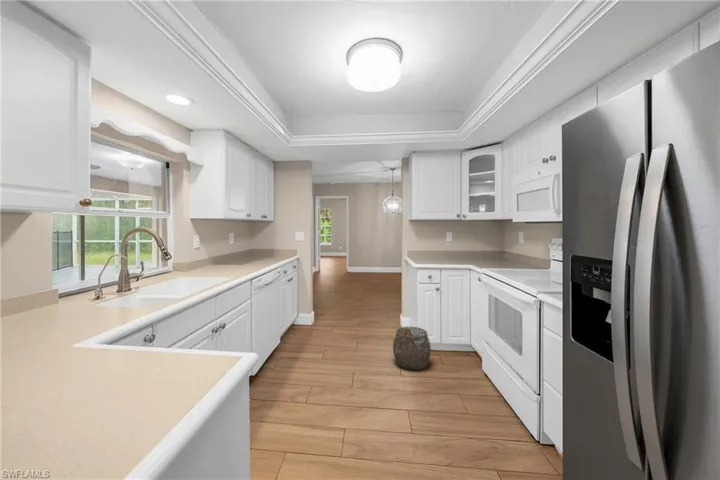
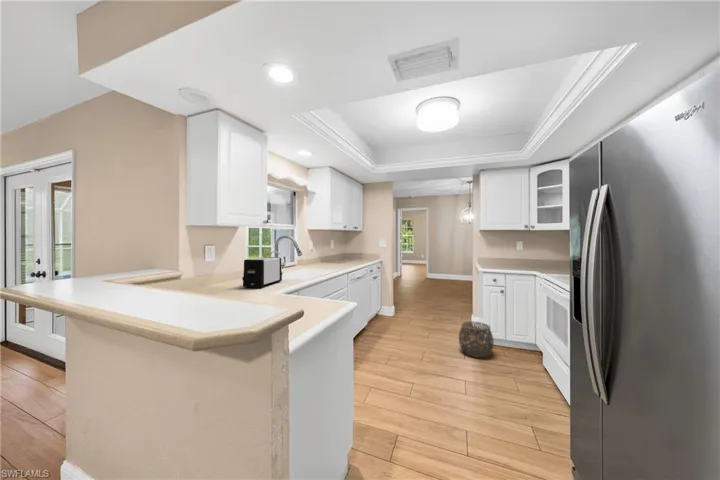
toaster: none [40,265,135,325] -> present [242,257,282,288]

